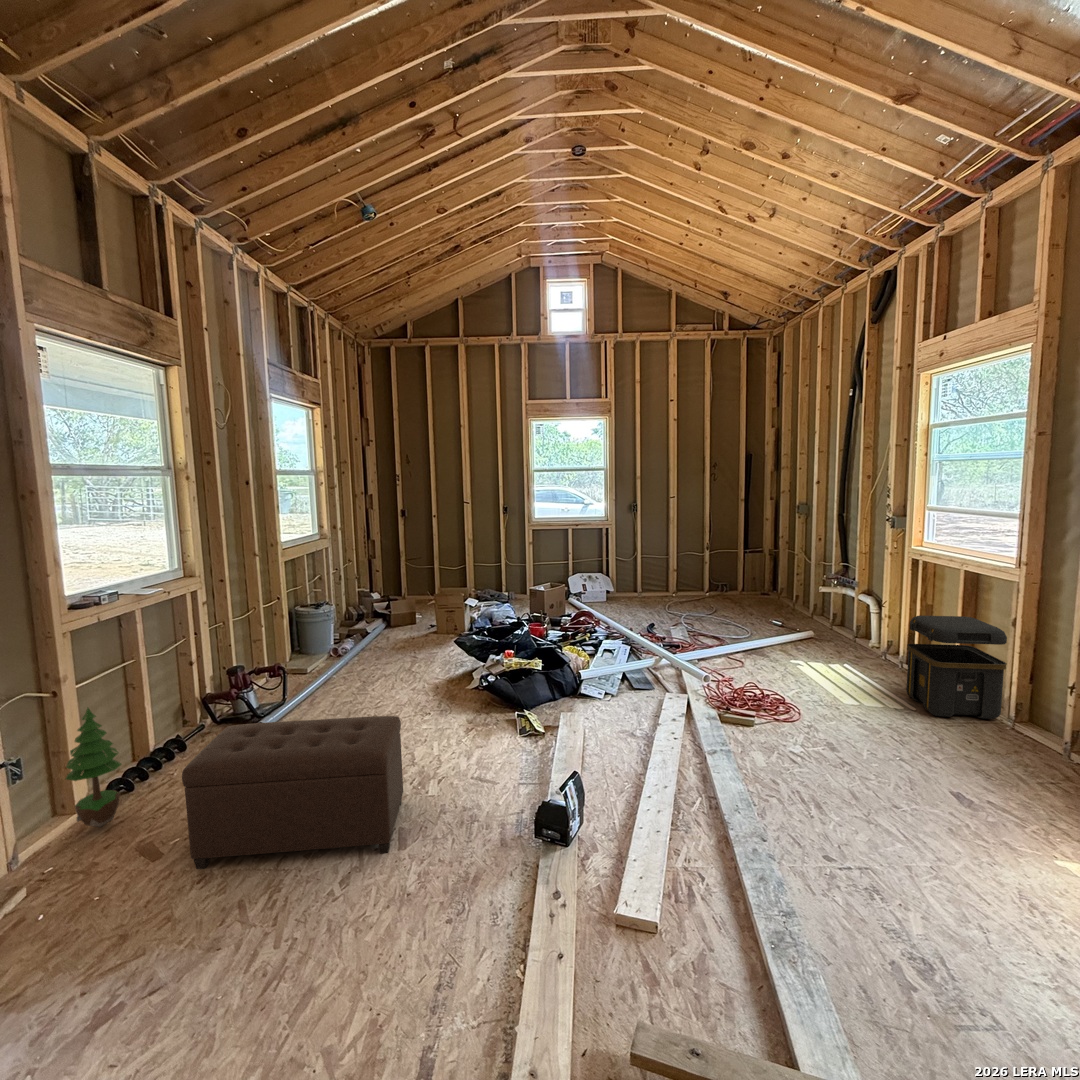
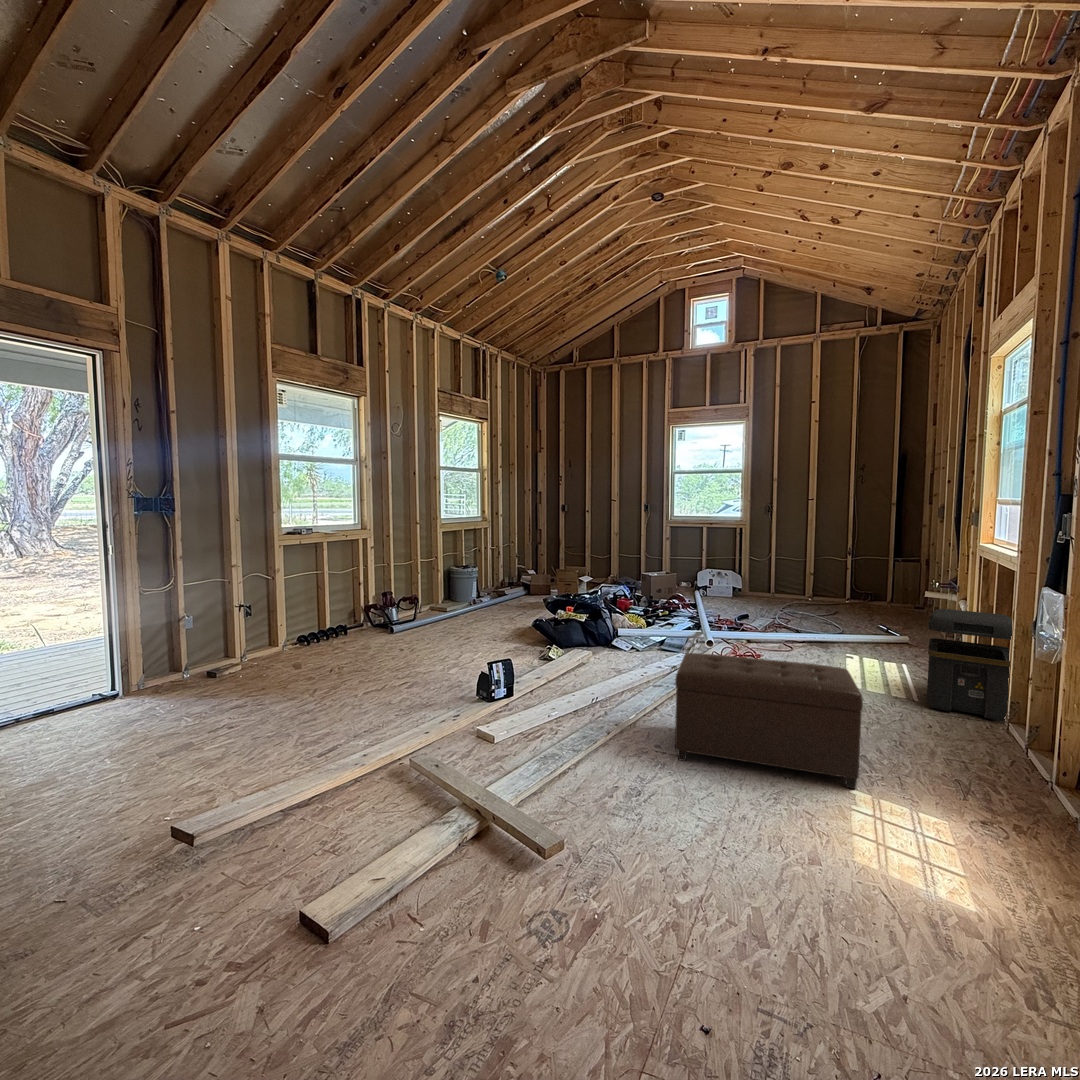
potted tree: present [66,708,121,827] -> none [270,587,297,656]
ottoman: present [182,716,403,869] -> present [675,653,863,789]

